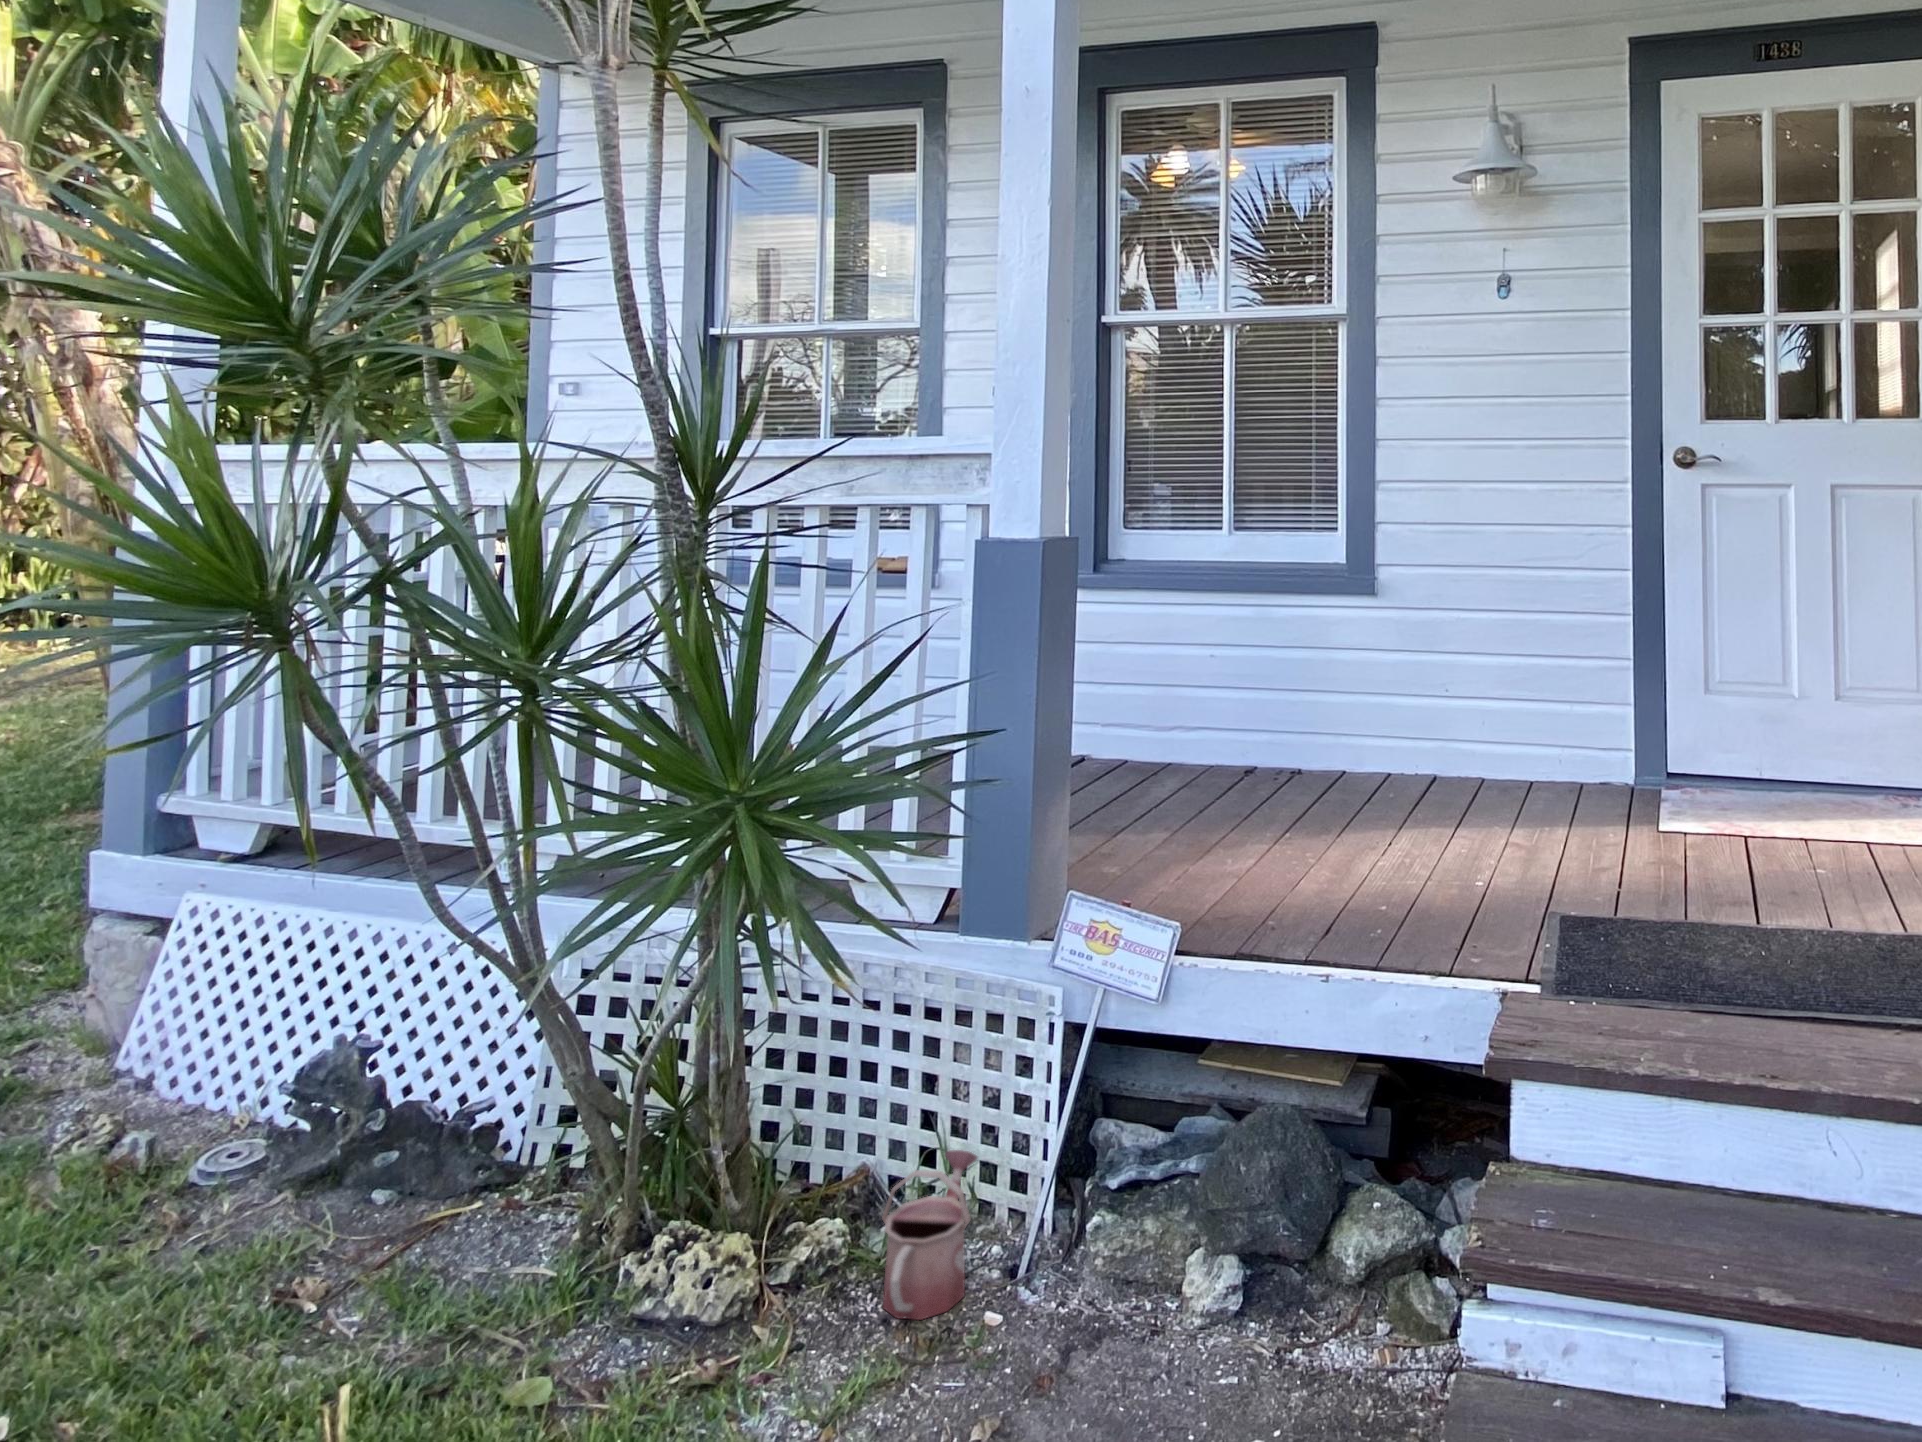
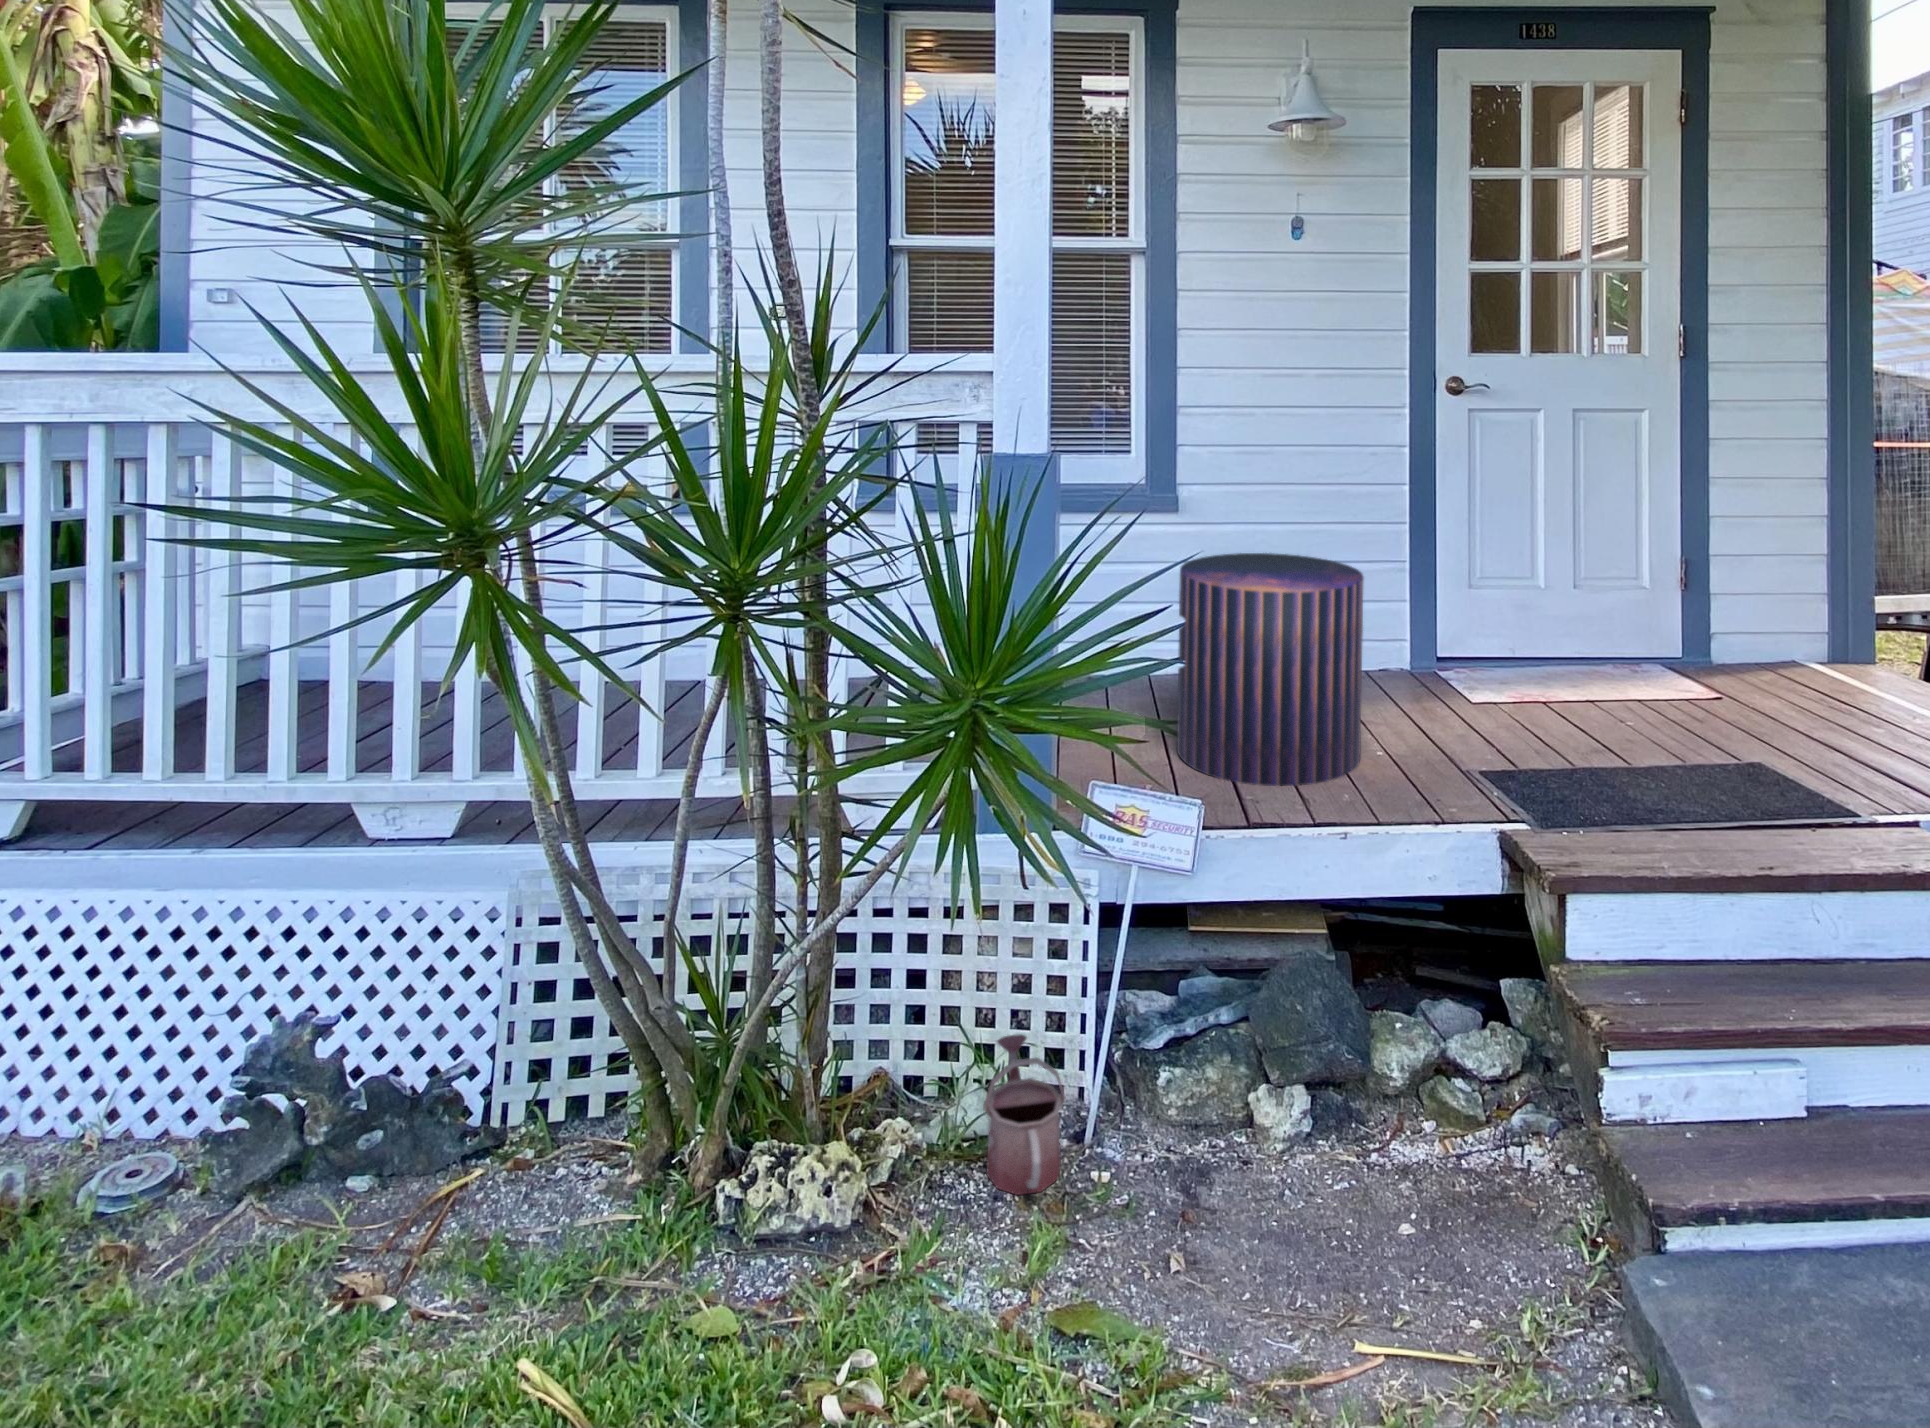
pouf: none [1272,657,1481,922] -> present [1177,553,1364,786]

